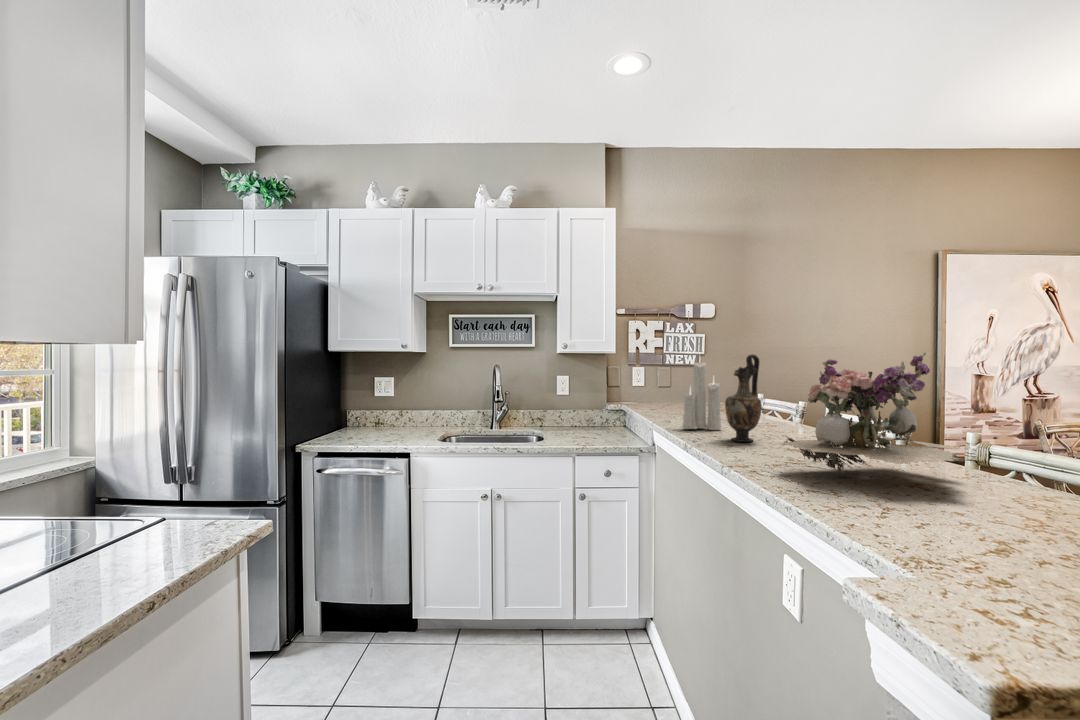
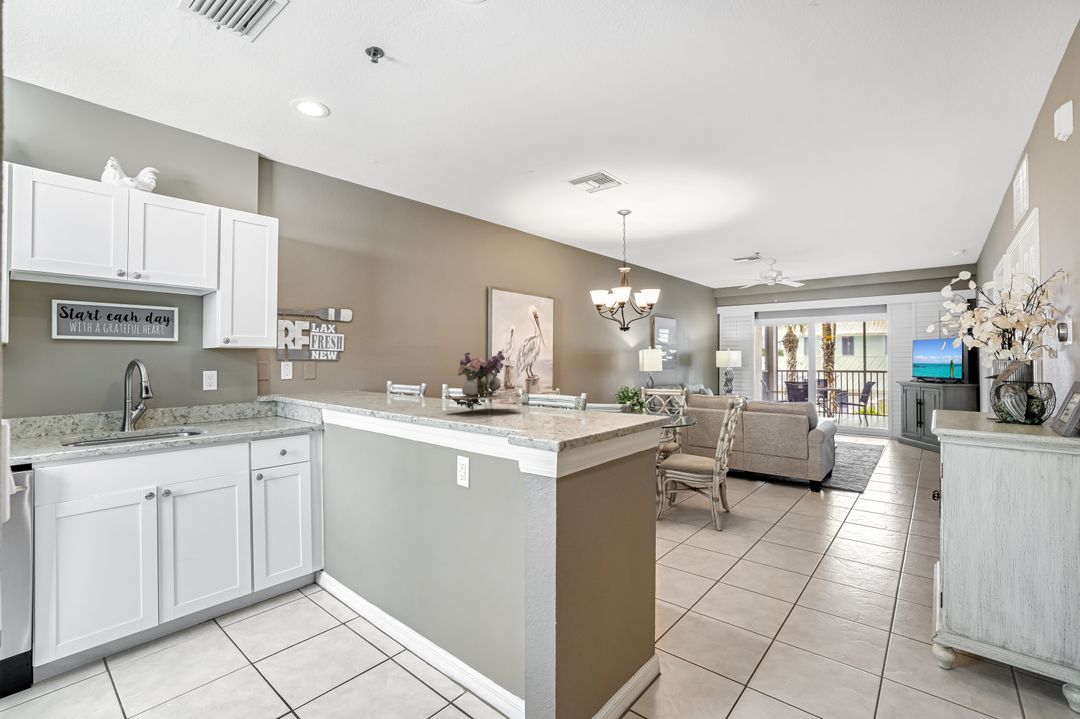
vase: present [725,354,762,442] -> none [398,350,420,407]
candle: present [682,358,721,430] -> none [360,347,387,404]

